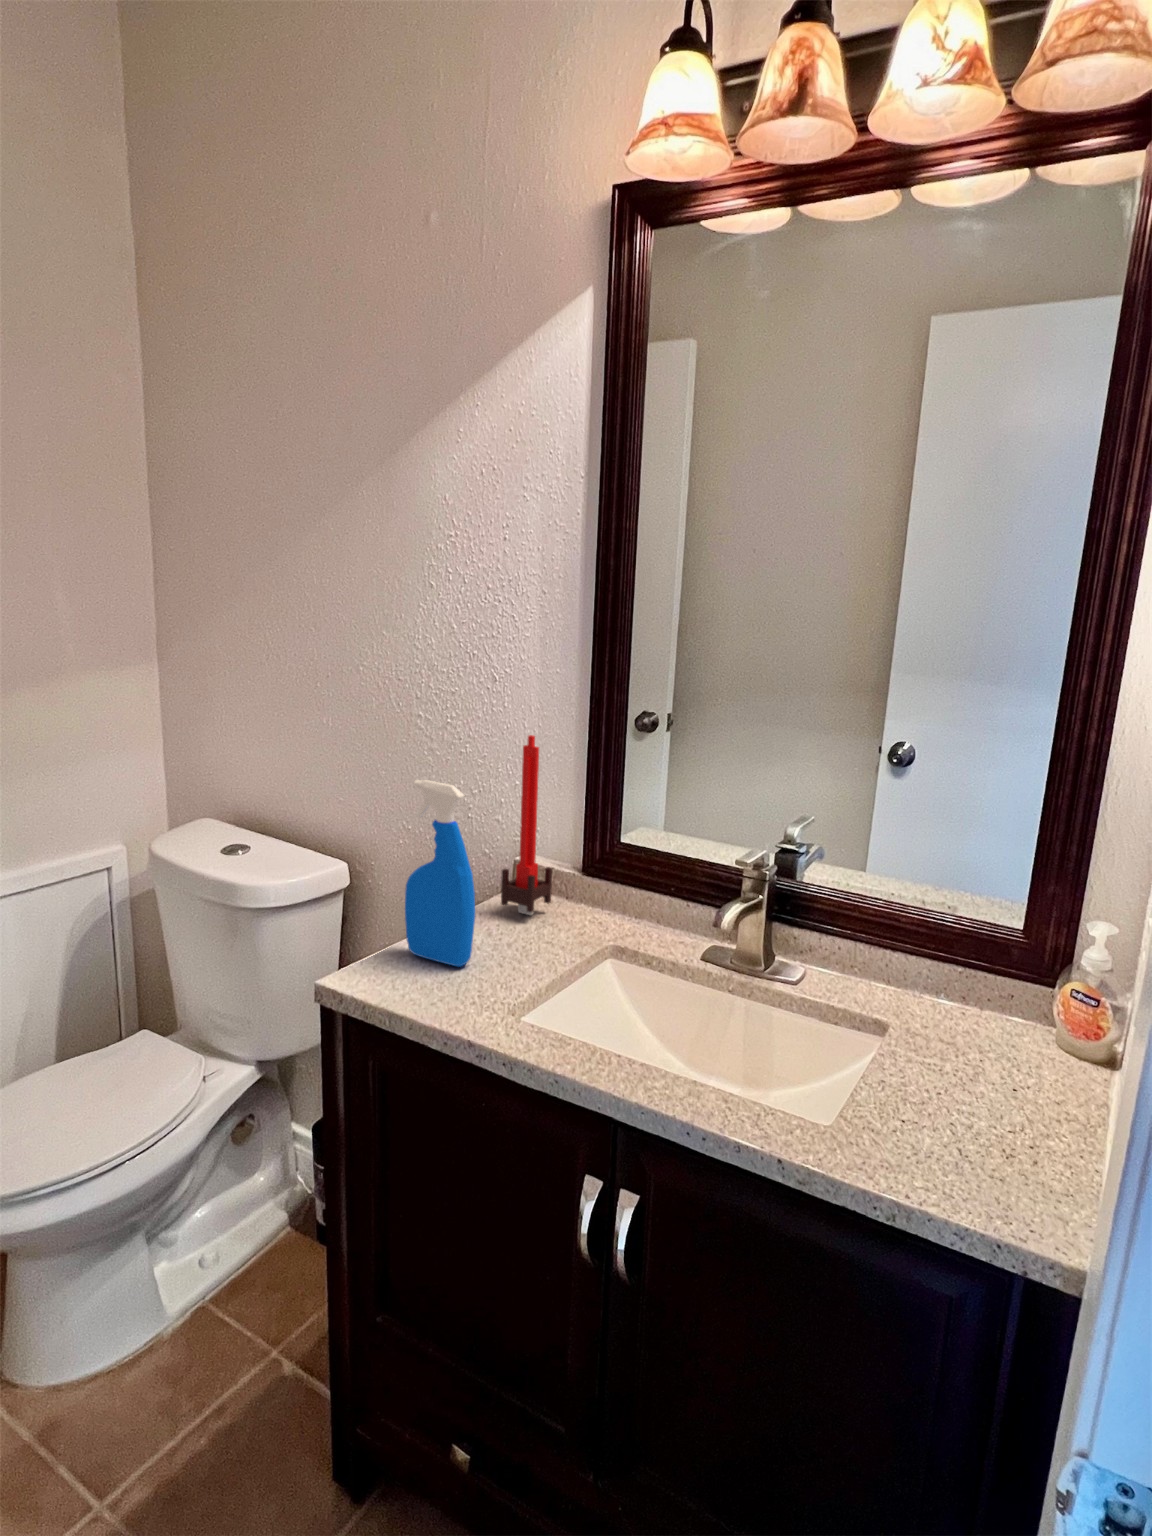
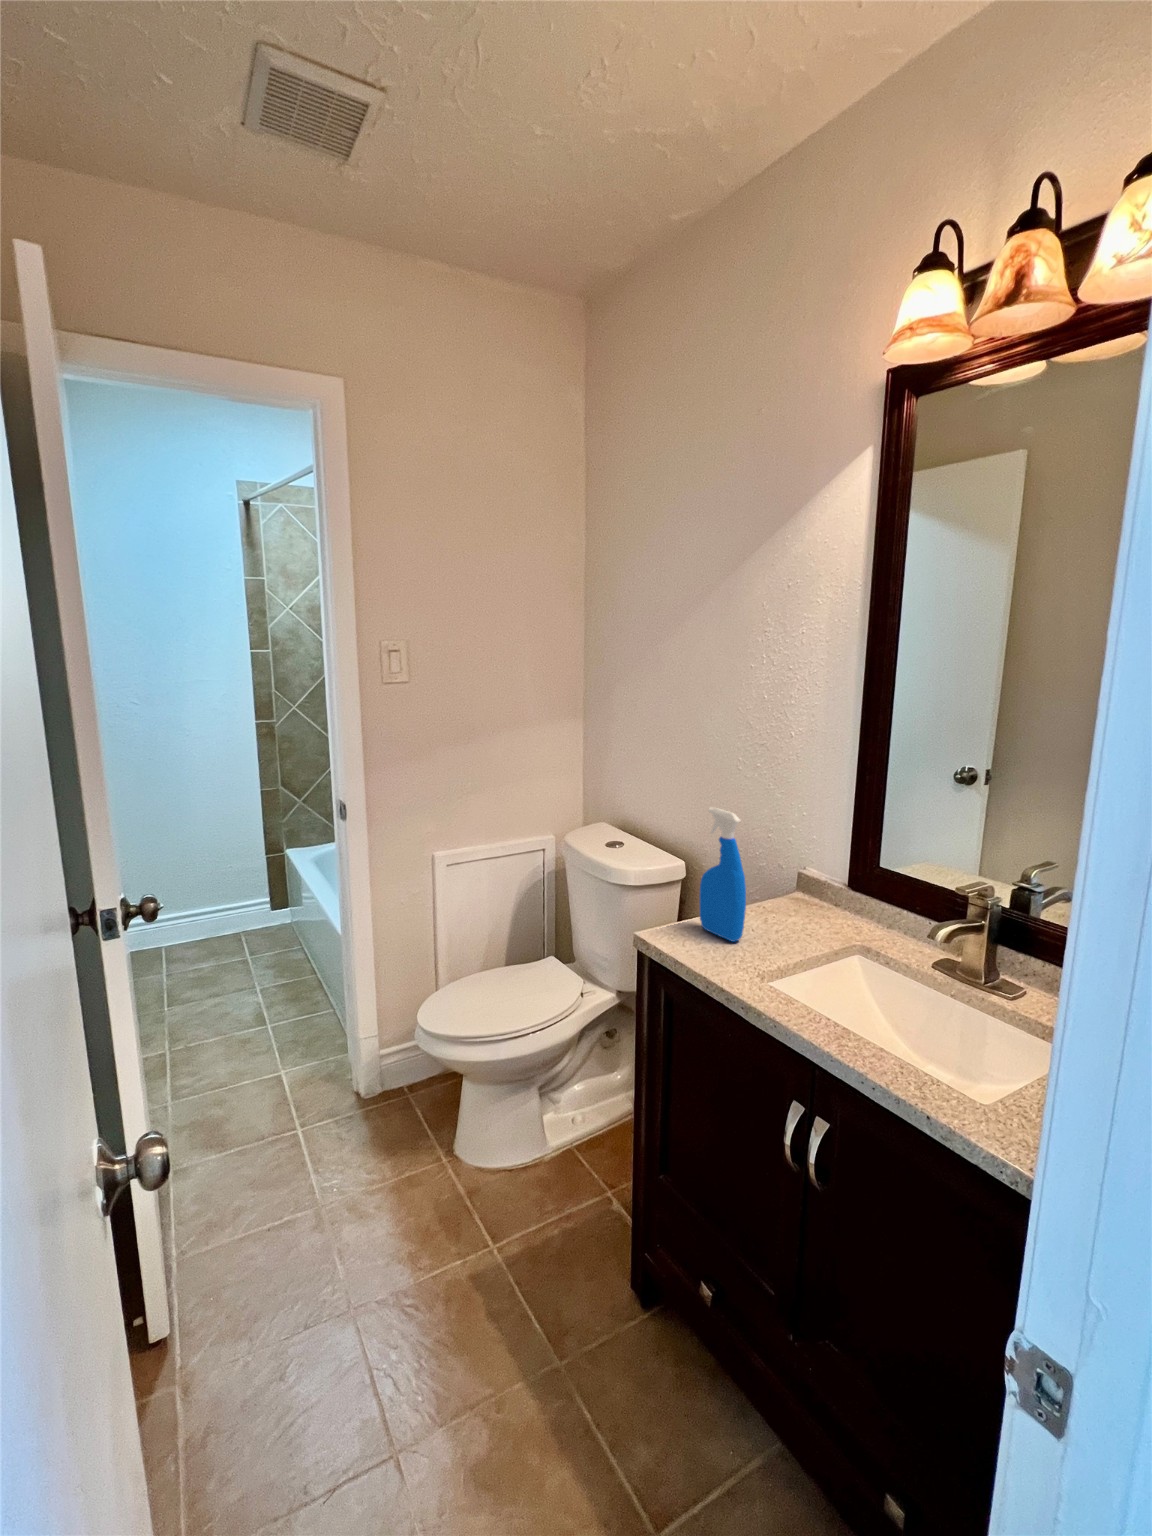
candle: present [501,735,552,915] -> none [777,780,819,915]

